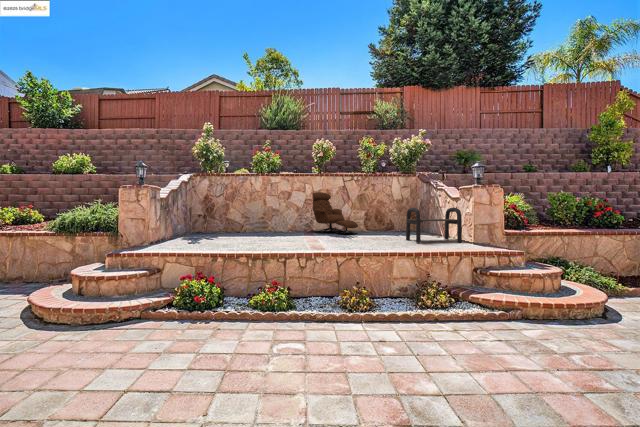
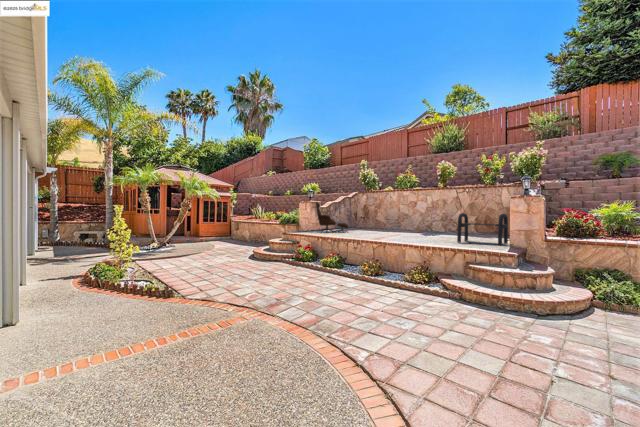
lounge chair: present [313,192,358,234] -> present [316,202,348,232]

